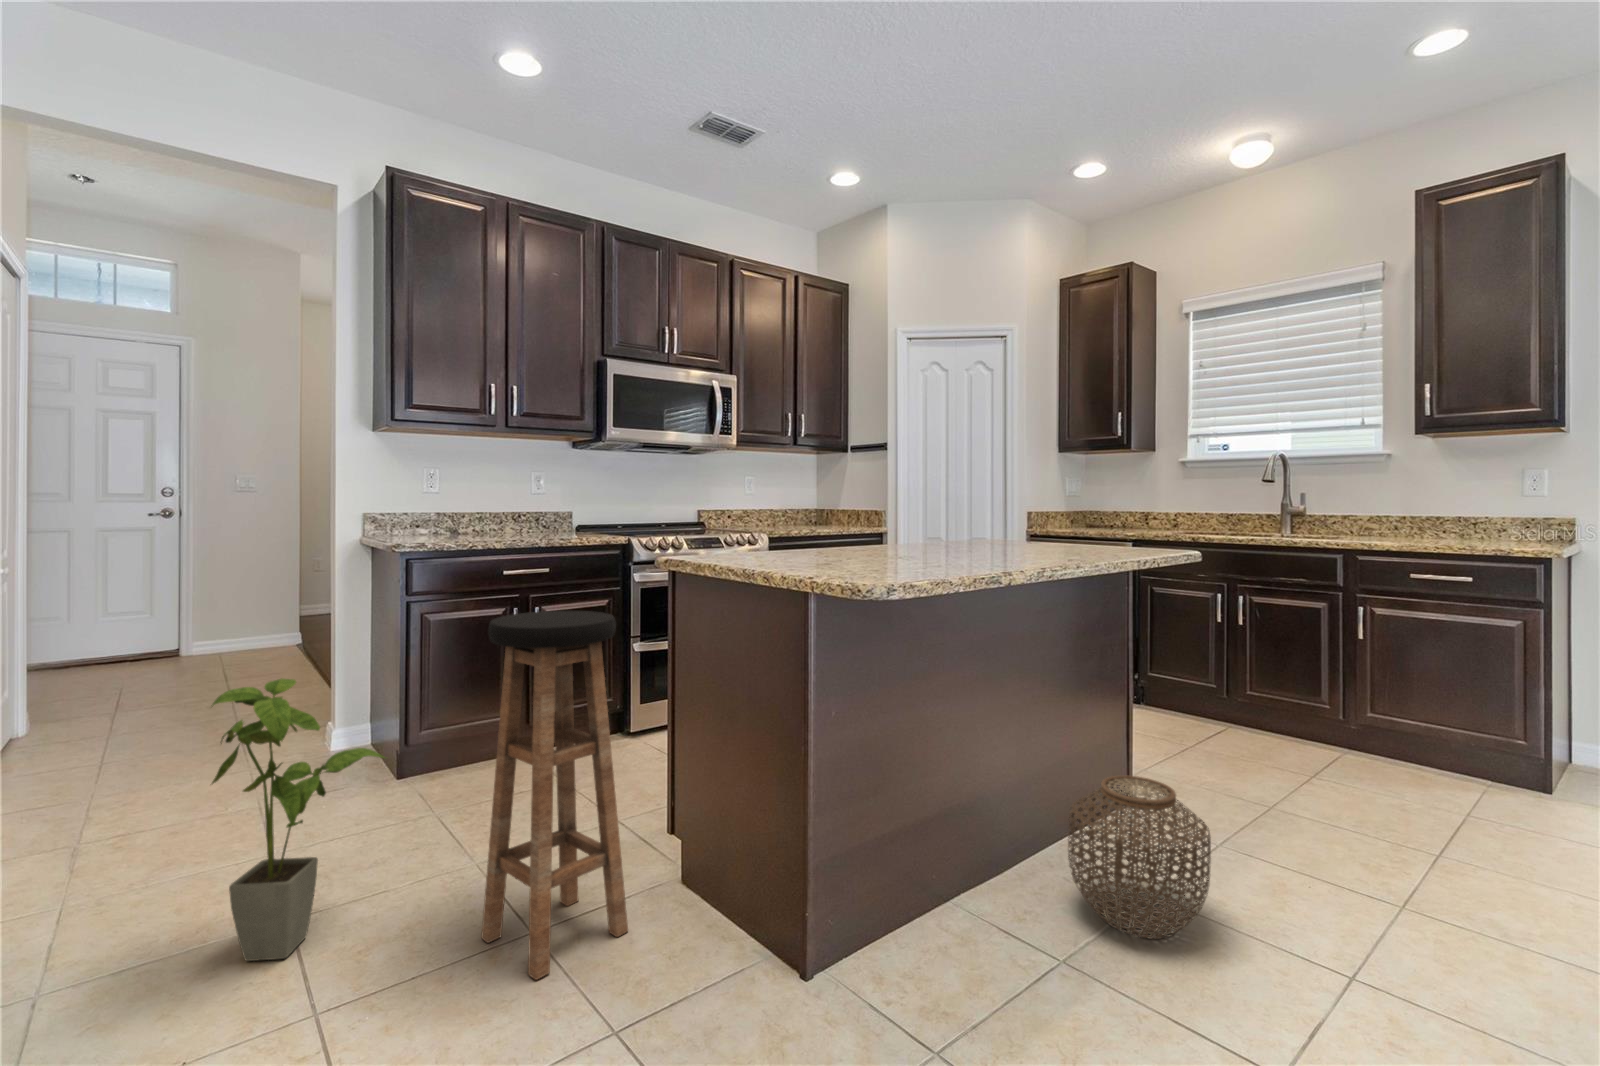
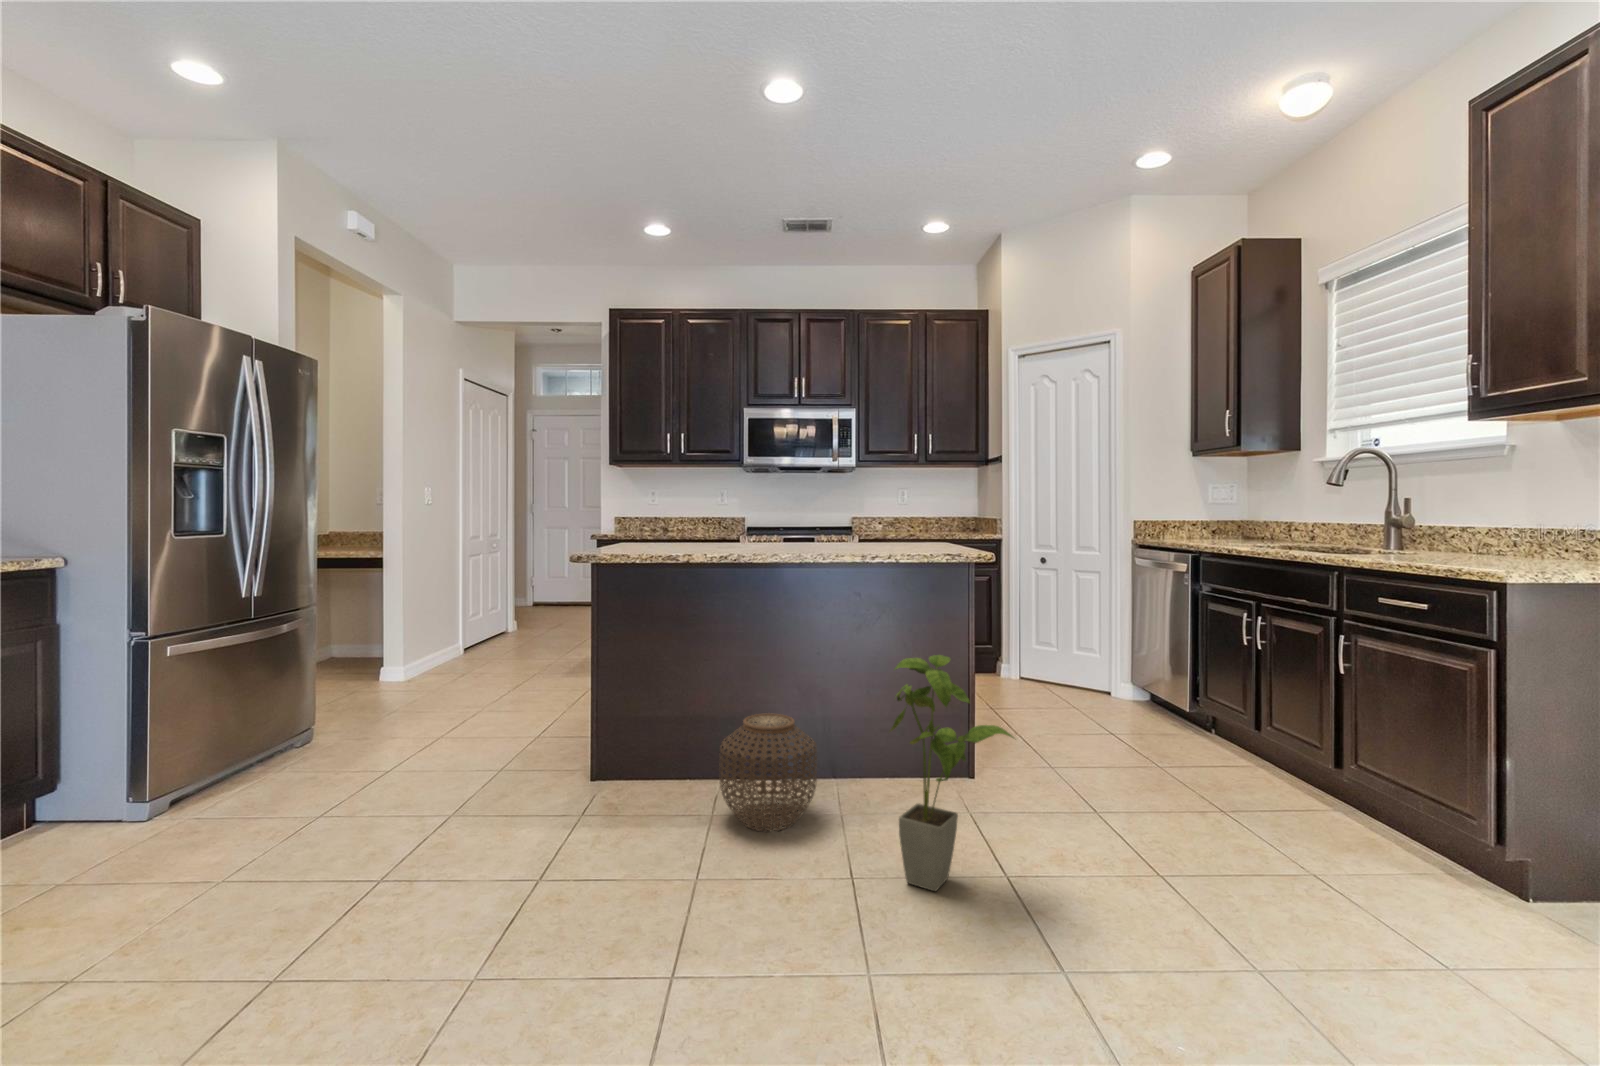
bar stool: present [481,611,628,980] -> none [483,567,554,749]
house plant: present [212,678,385,961] -> present [890,655,1014,891]

